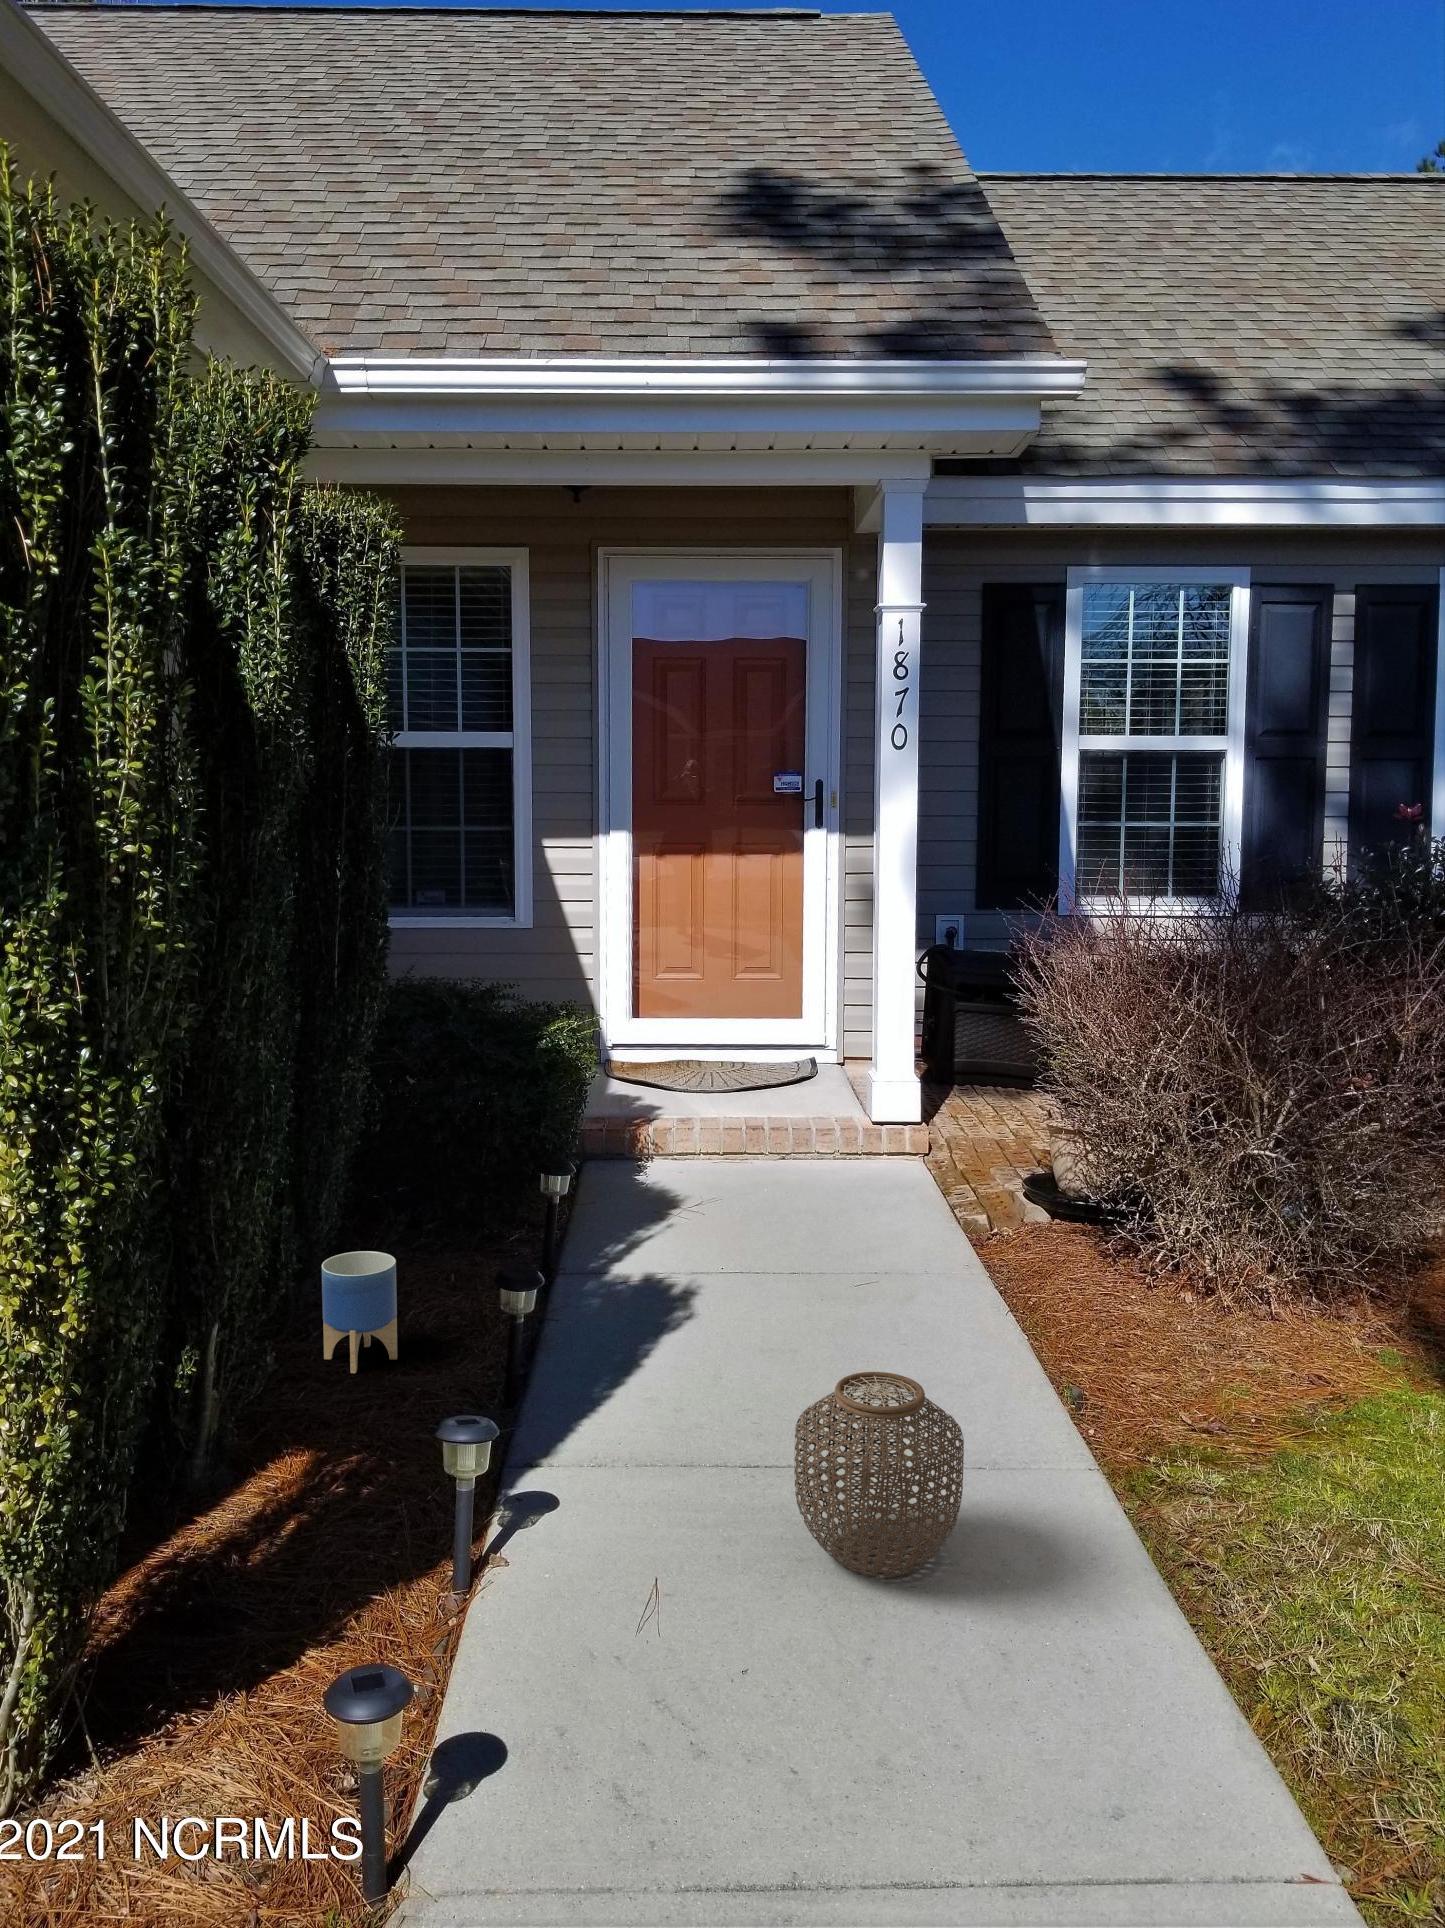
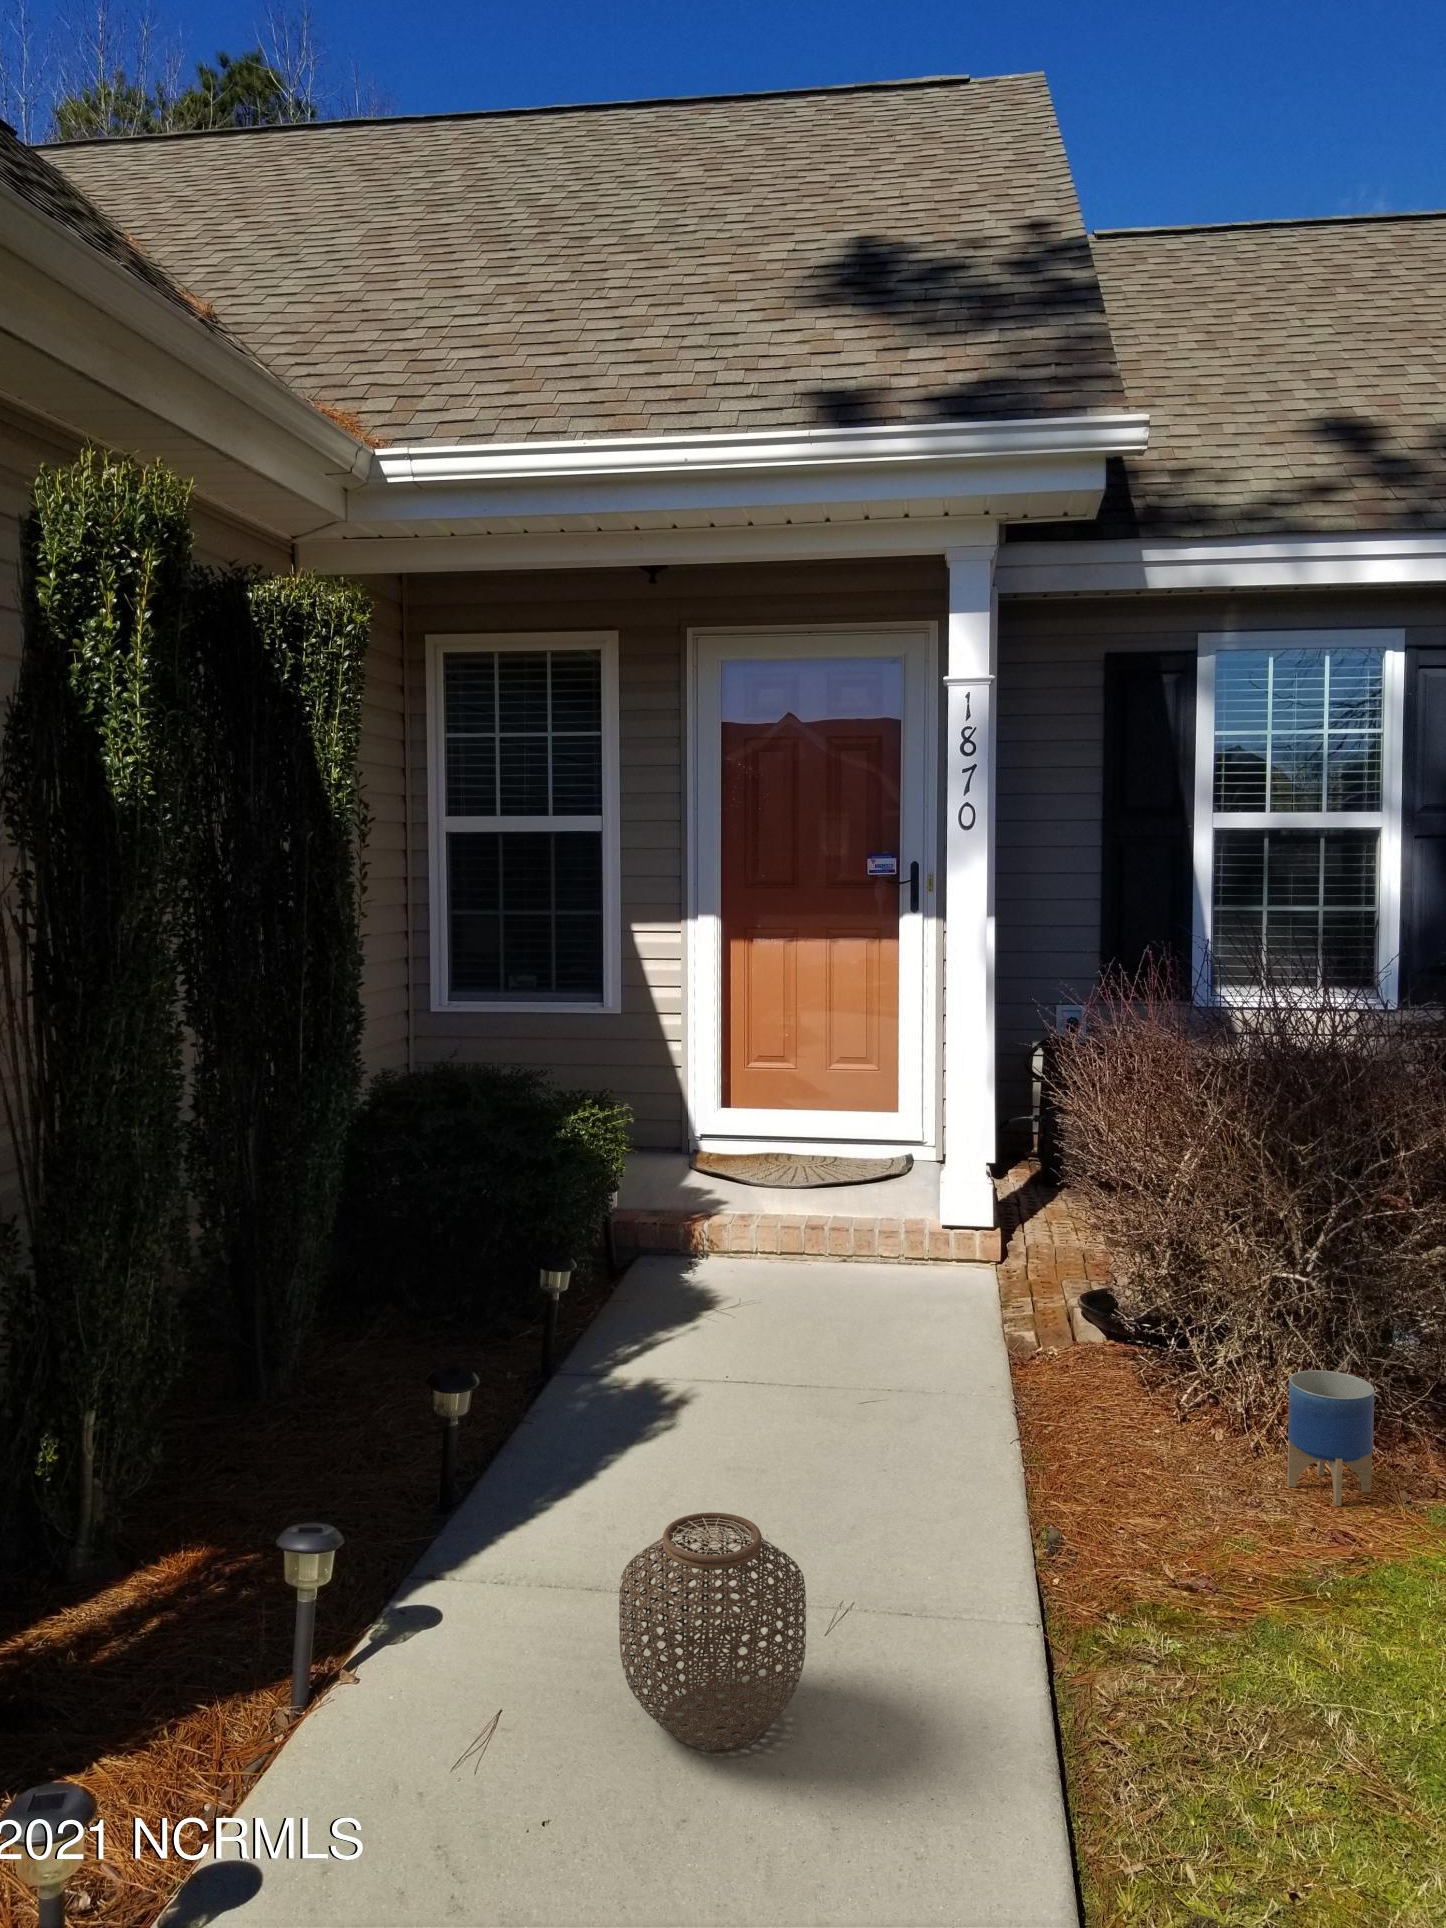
planter: present [322,1251,397,1373] -> present [1287,1370,1374,1506]

